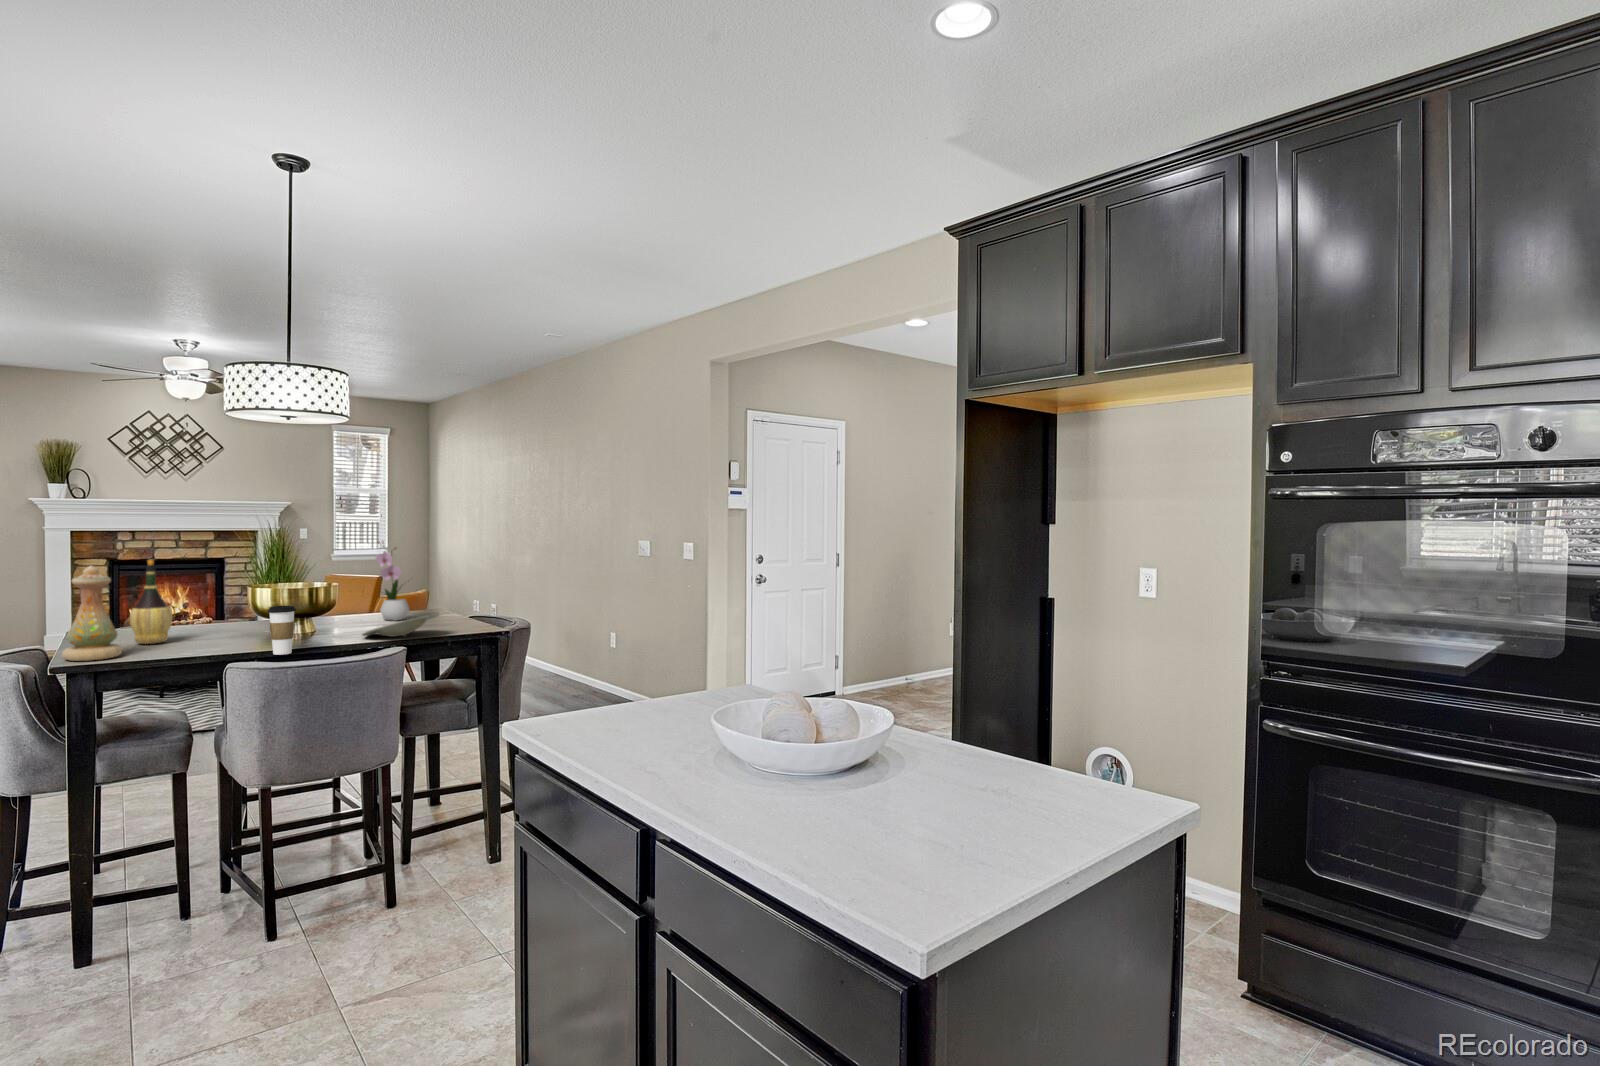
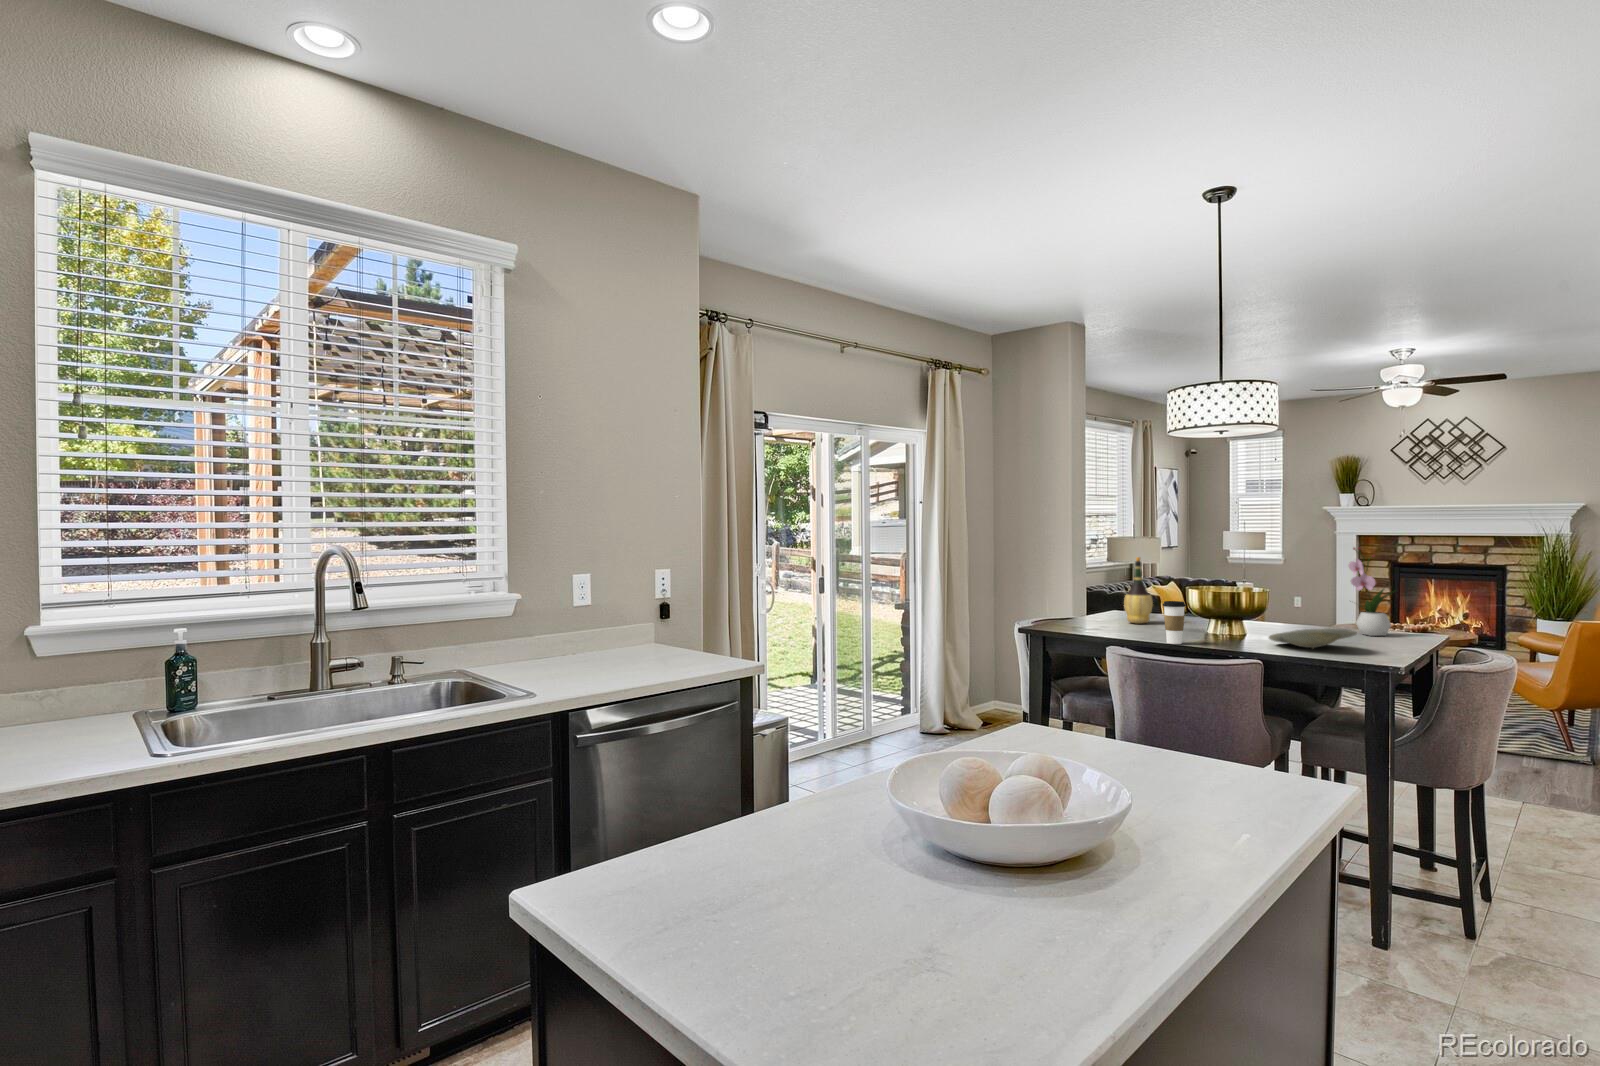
vase: present [62,566,122,661] -> none [1063,559,1098,628]

